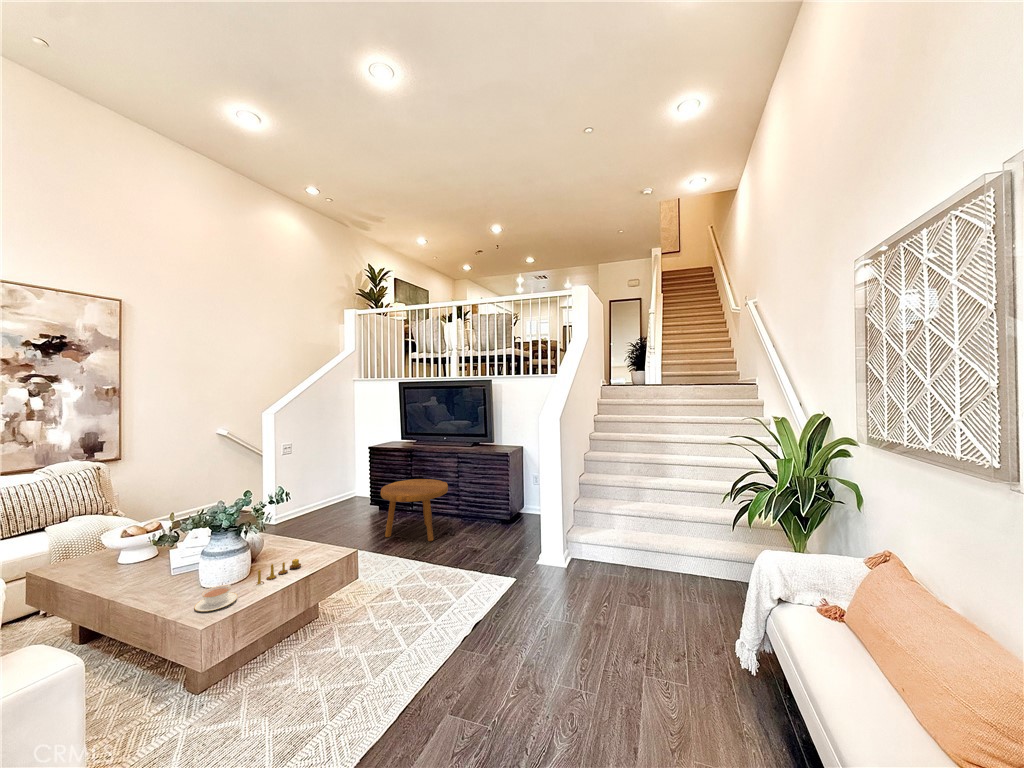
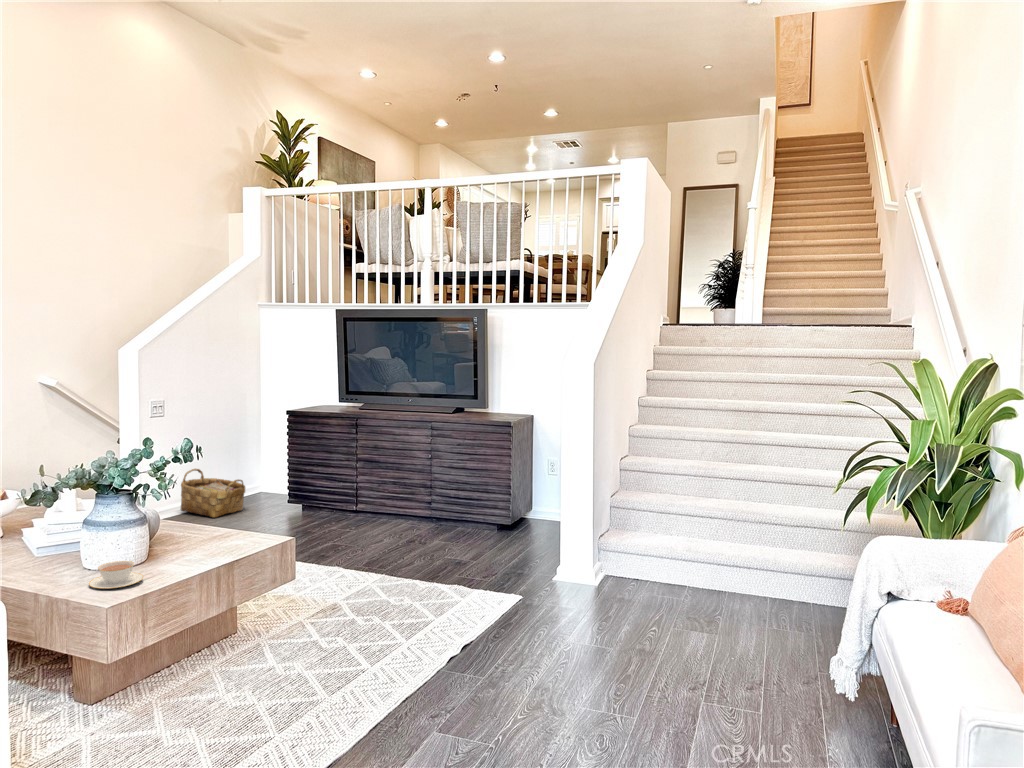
footstool: present [380,479,448,541] -> none [312,461,416,552]
woven basket: none [302,484,343,516] -> present [181,468,245,518]
candle: present [257,559,301,585] -> none [158,540,218,569]

